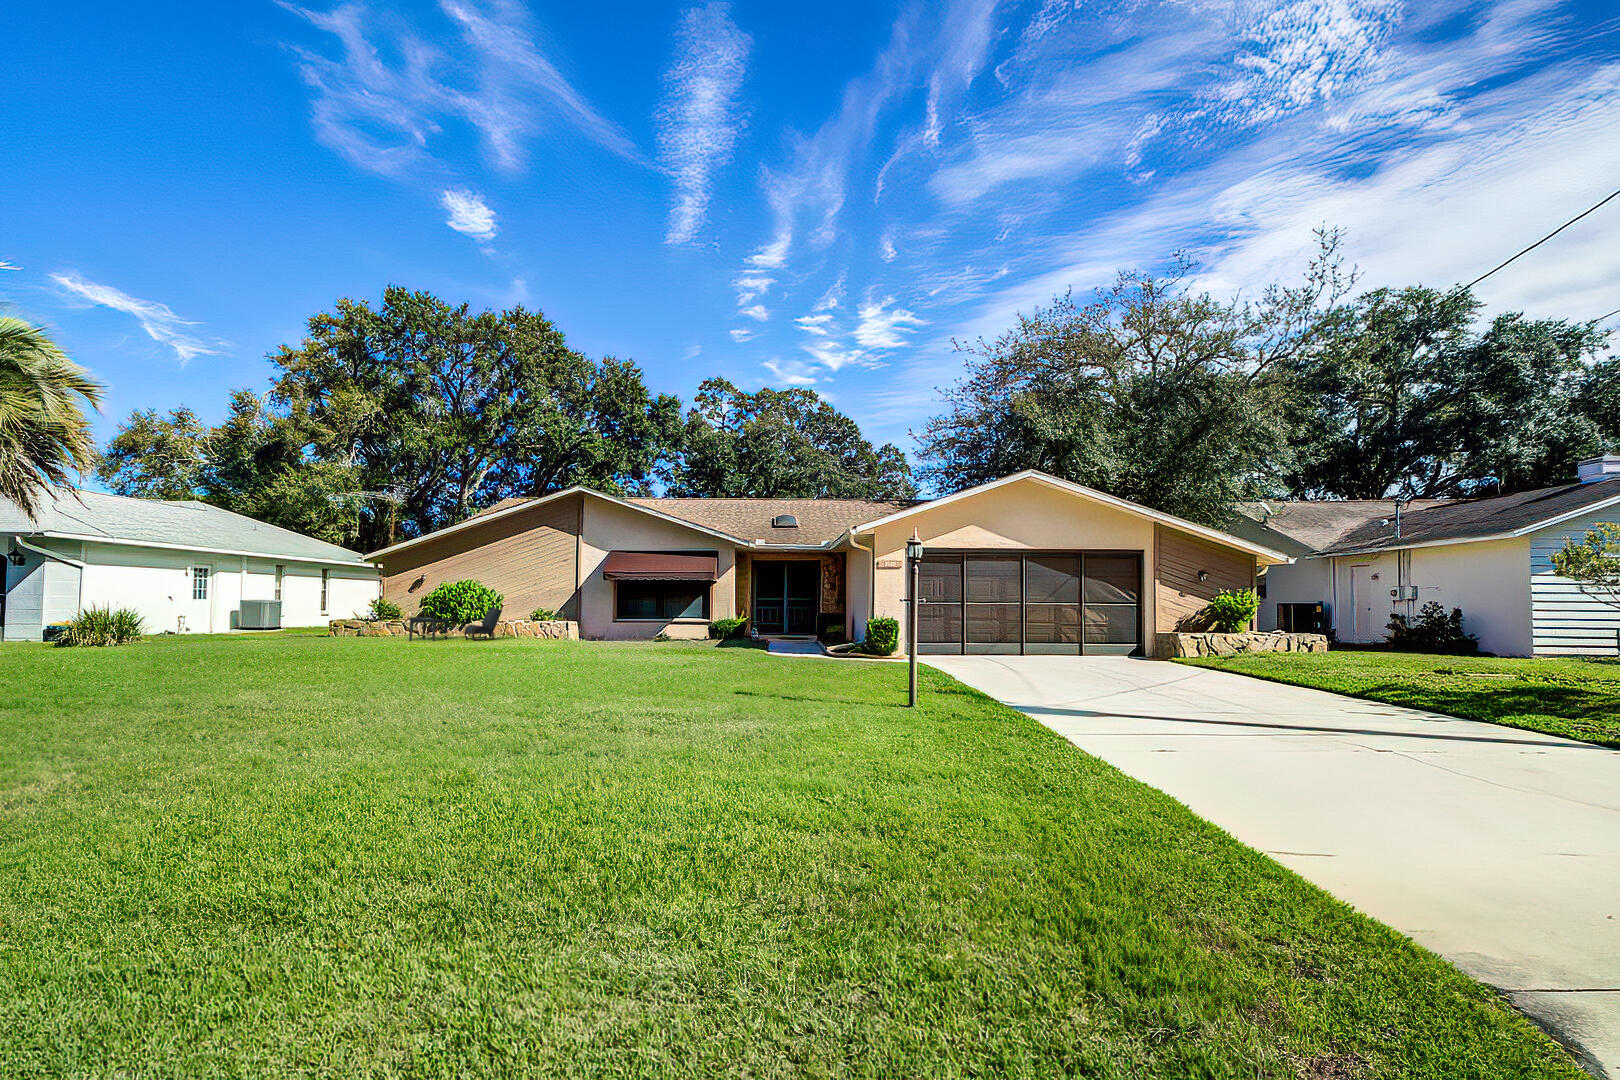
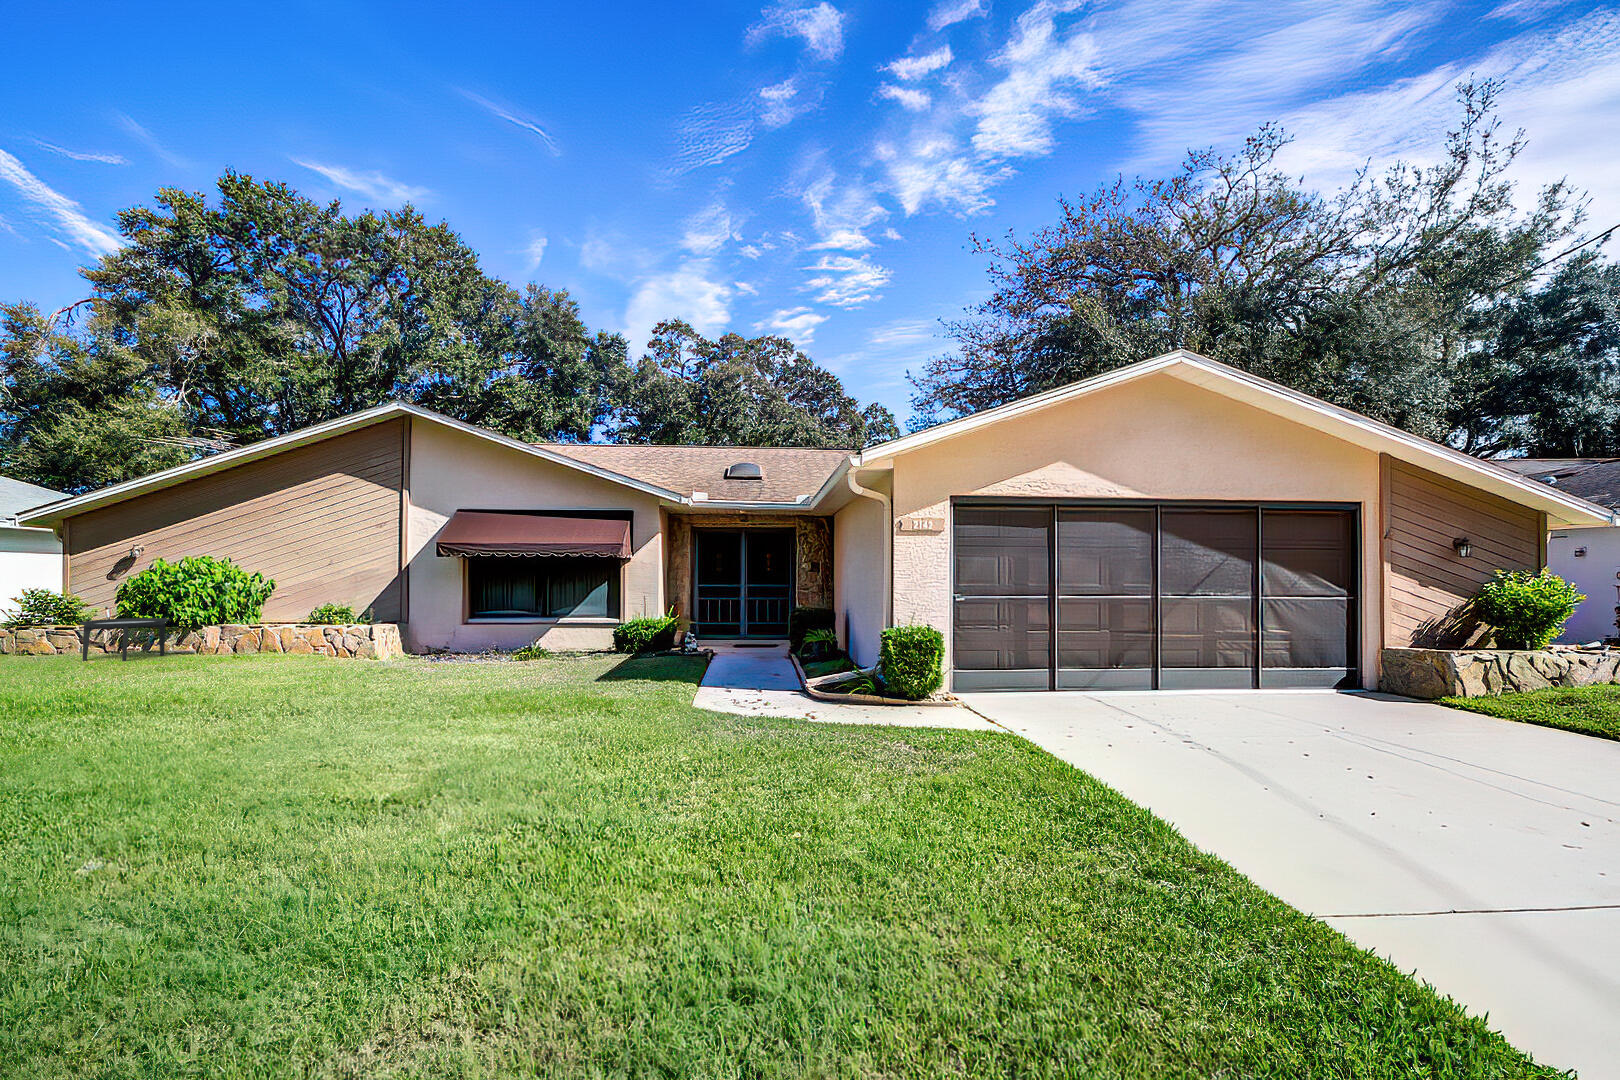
lounge chair: present [464,608,502,641] -> none [190,603,260,661]

